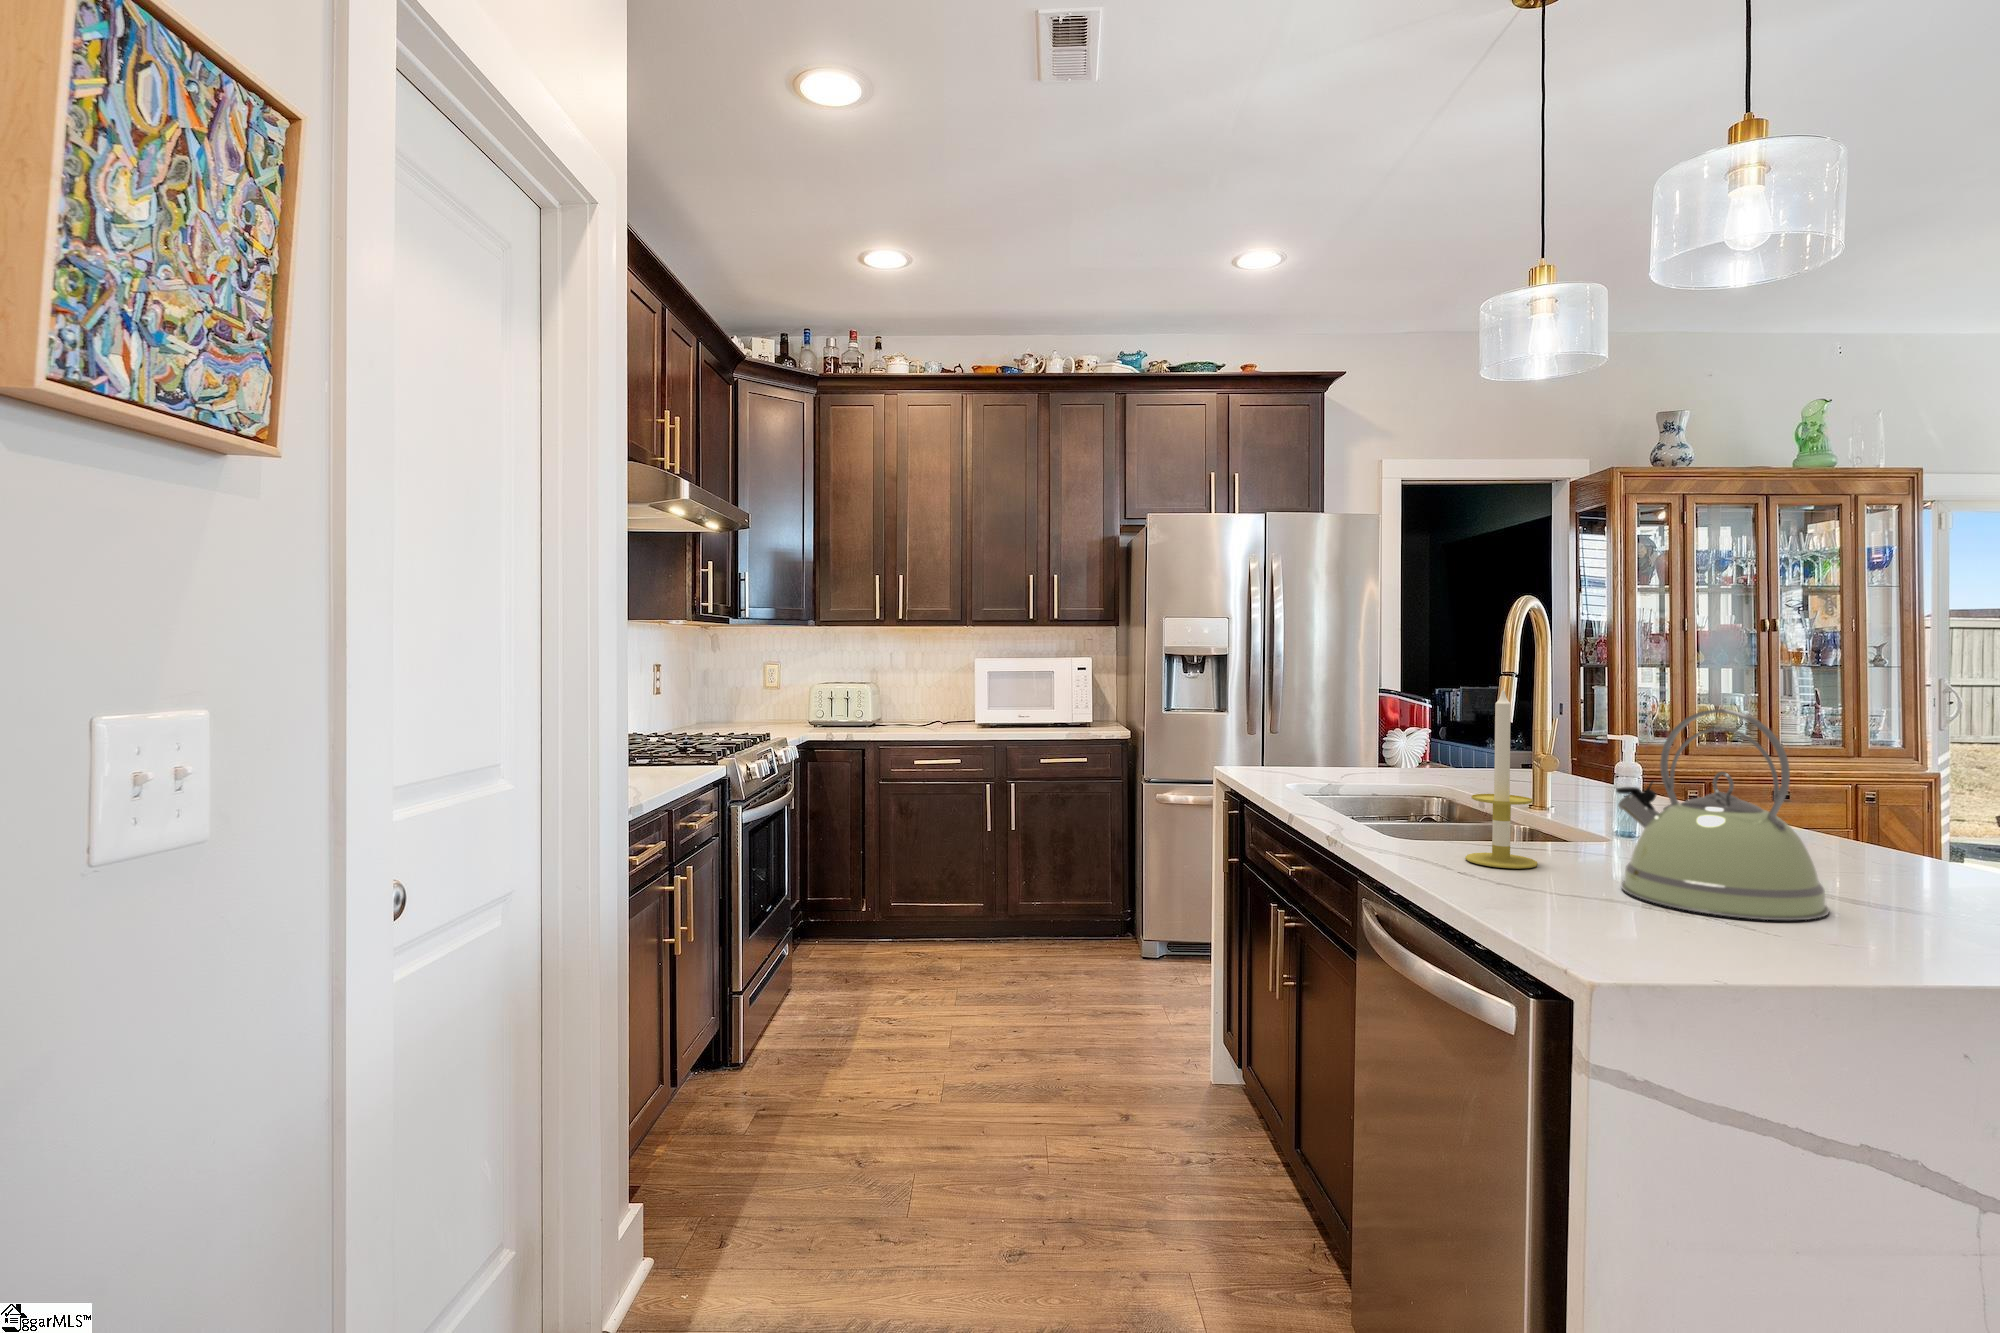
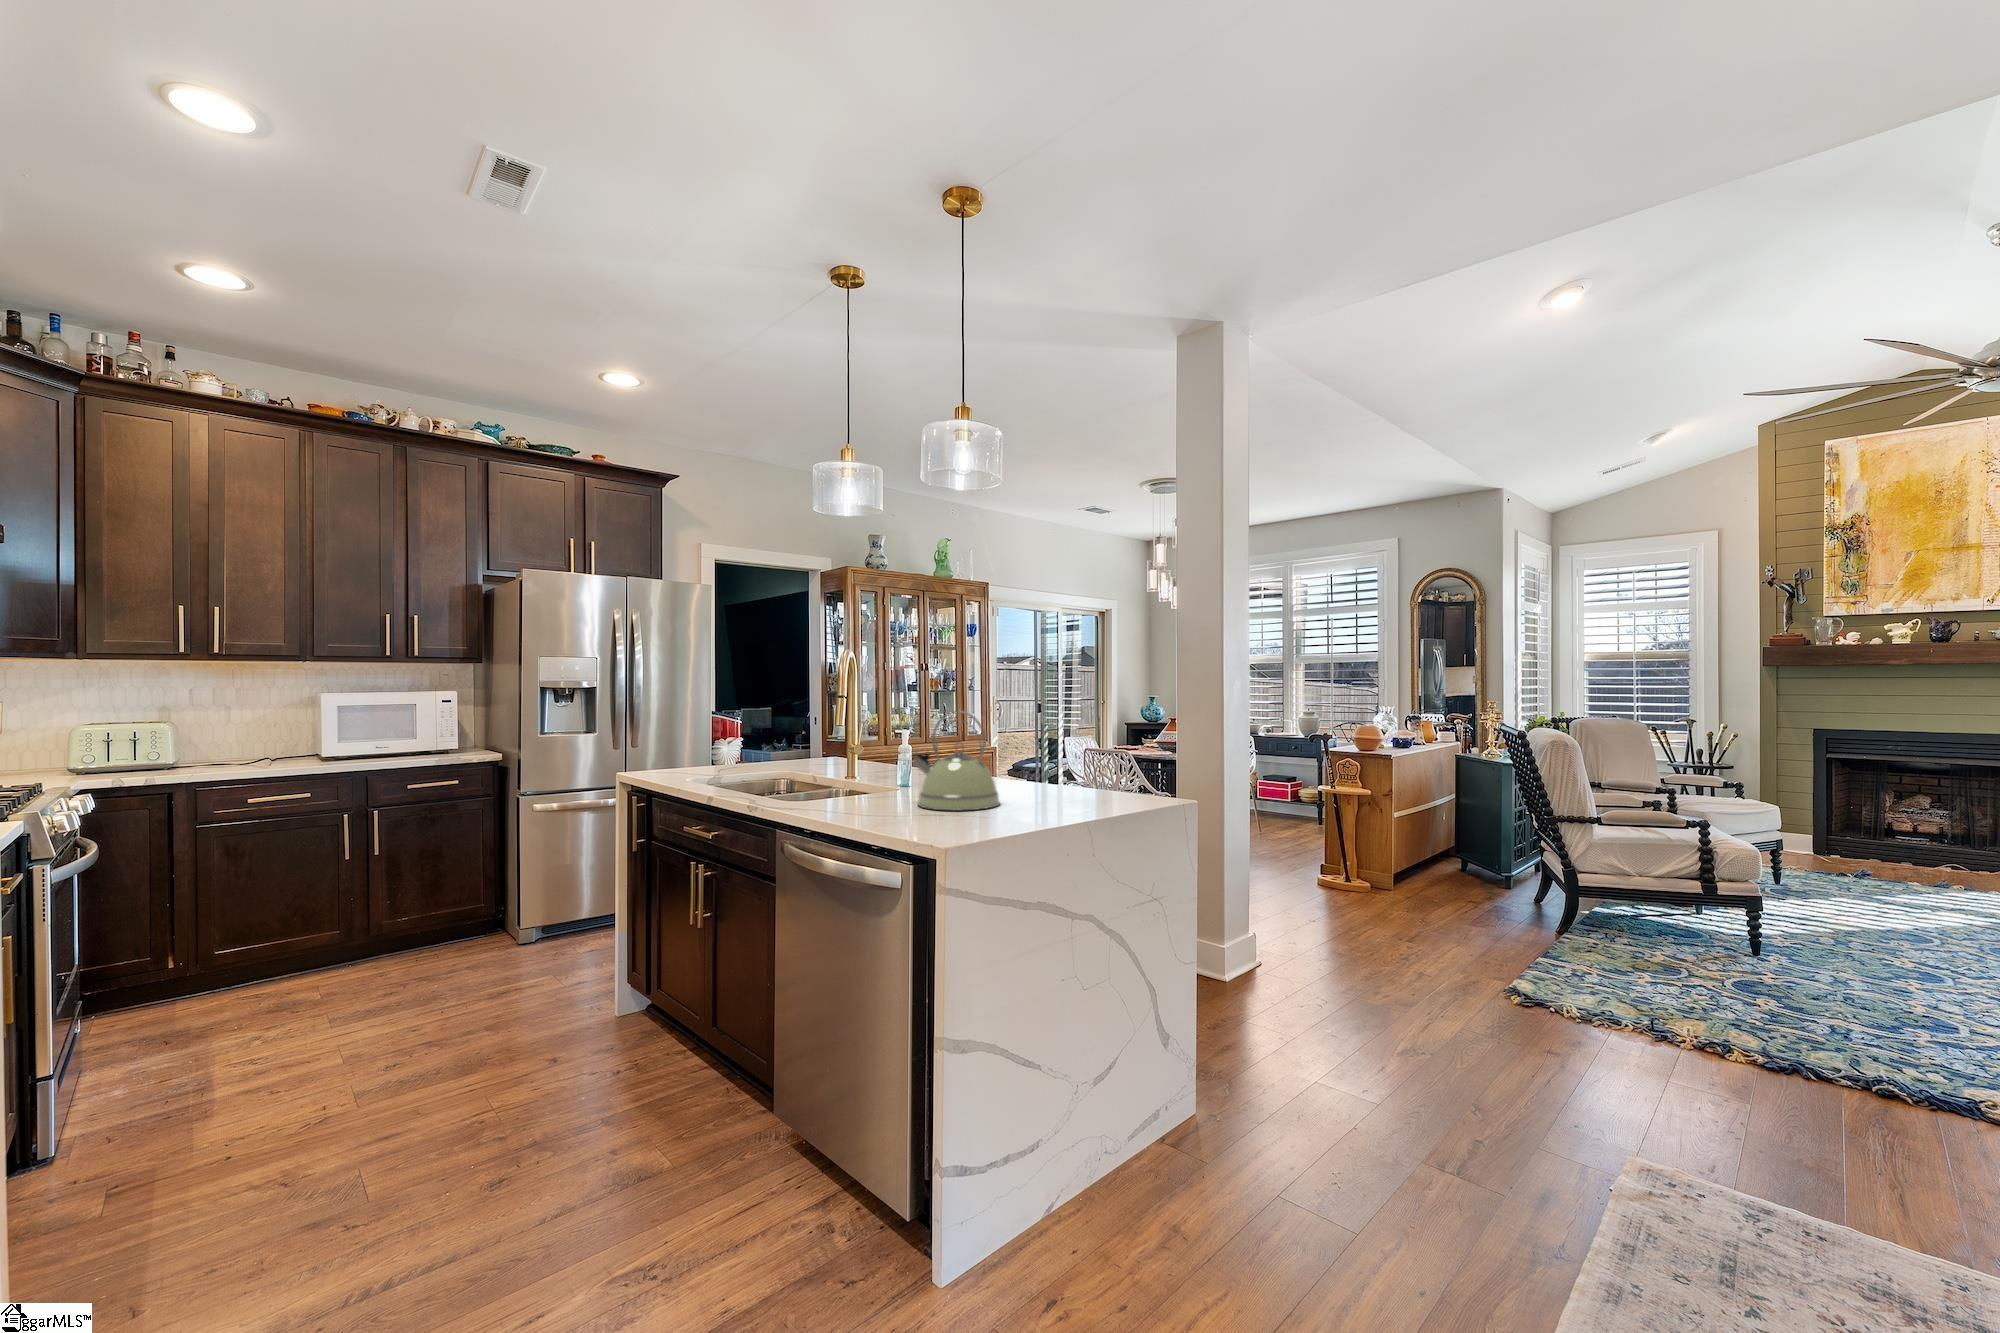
candle: present [1465,687,1538,869] -> none [837,703,874,805]

